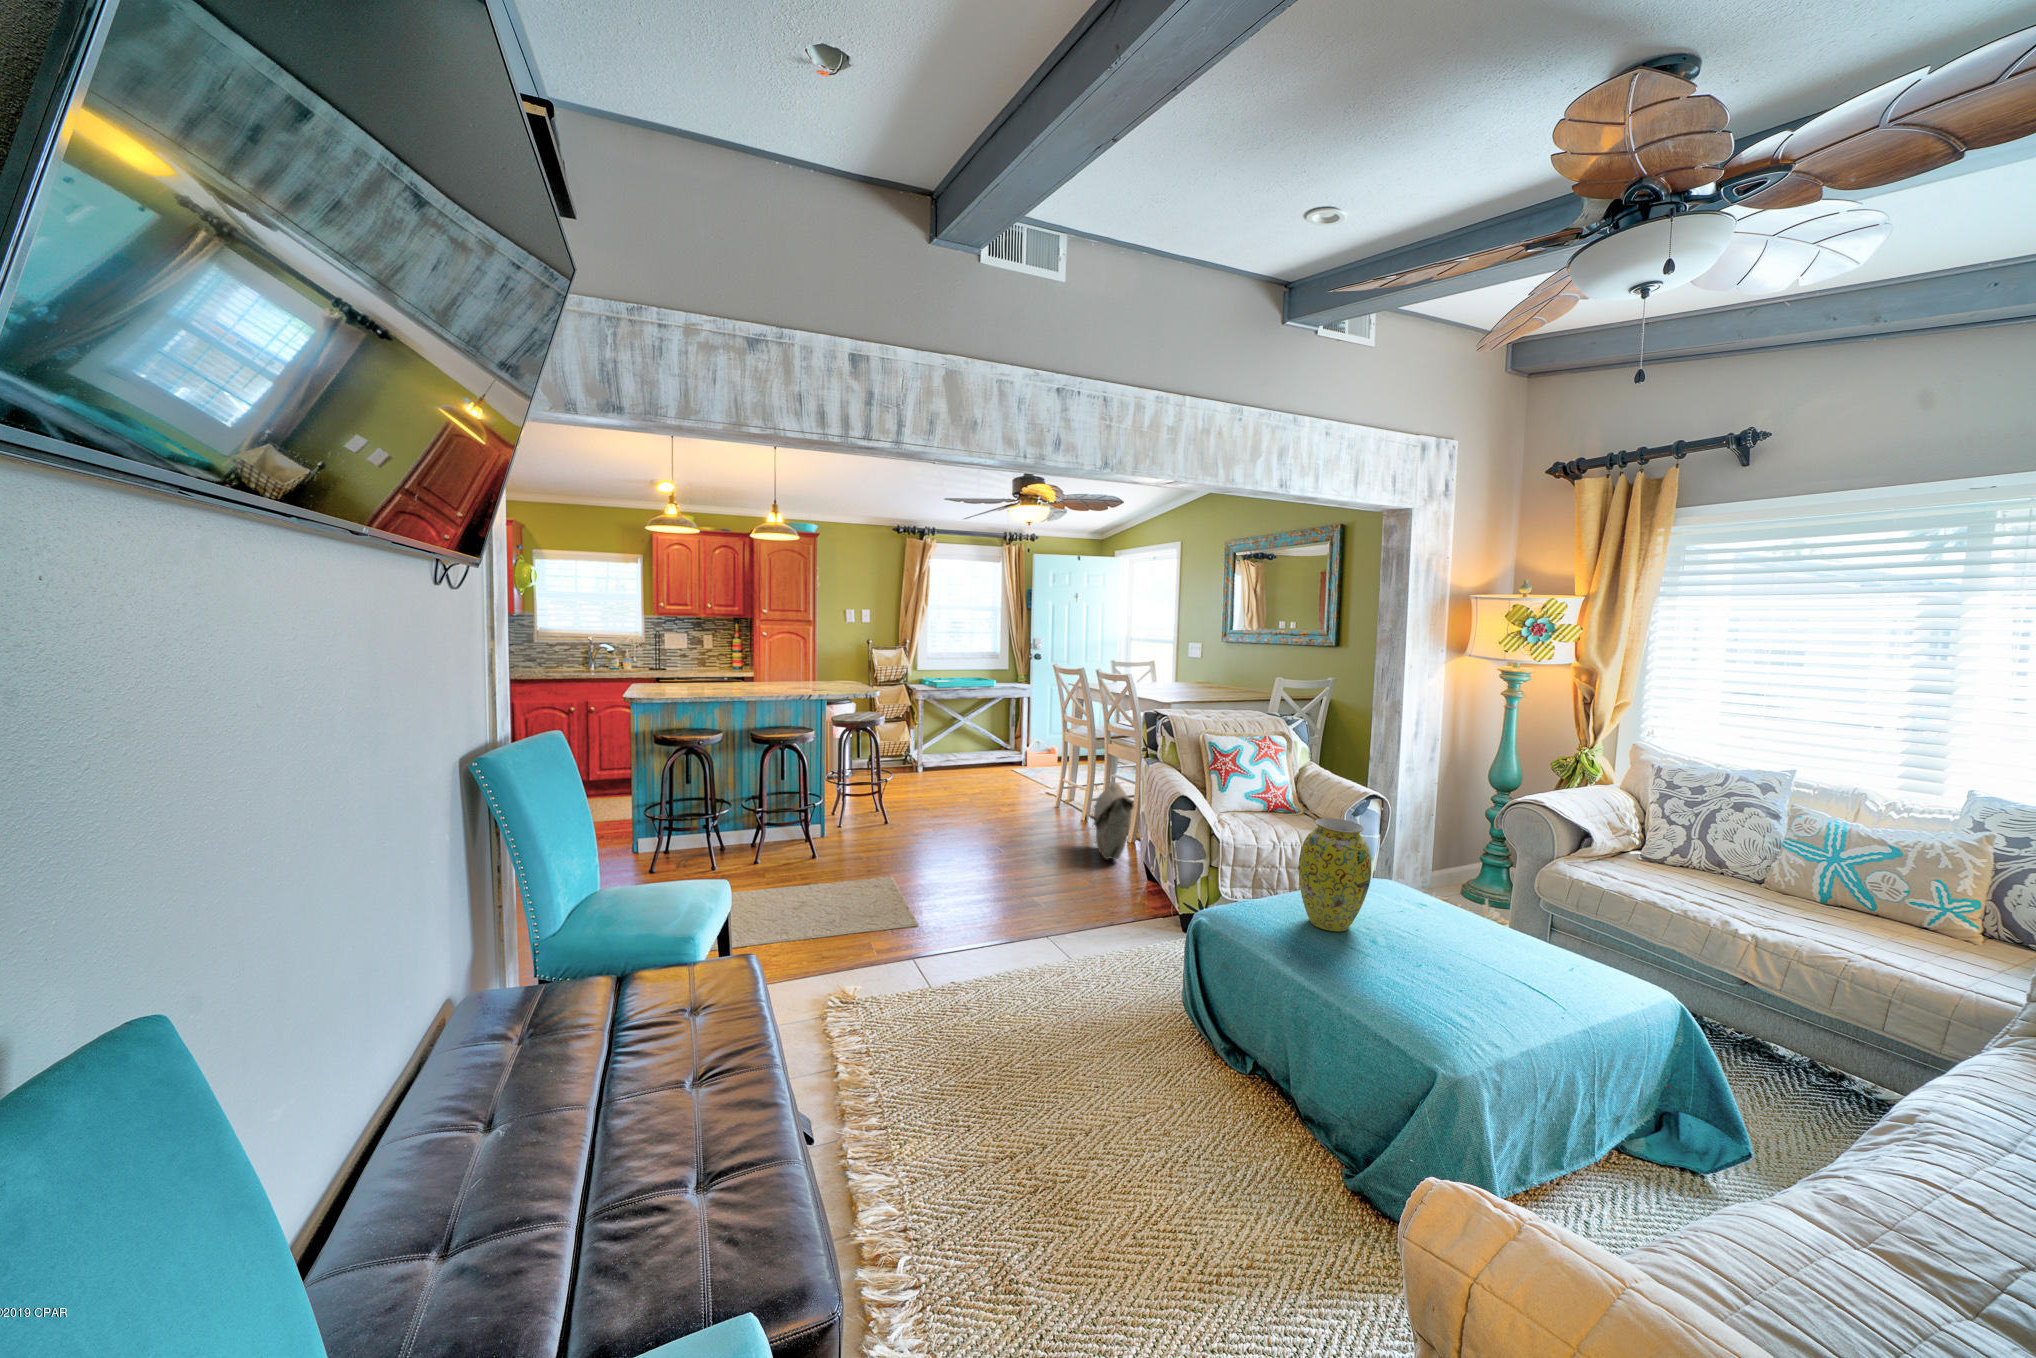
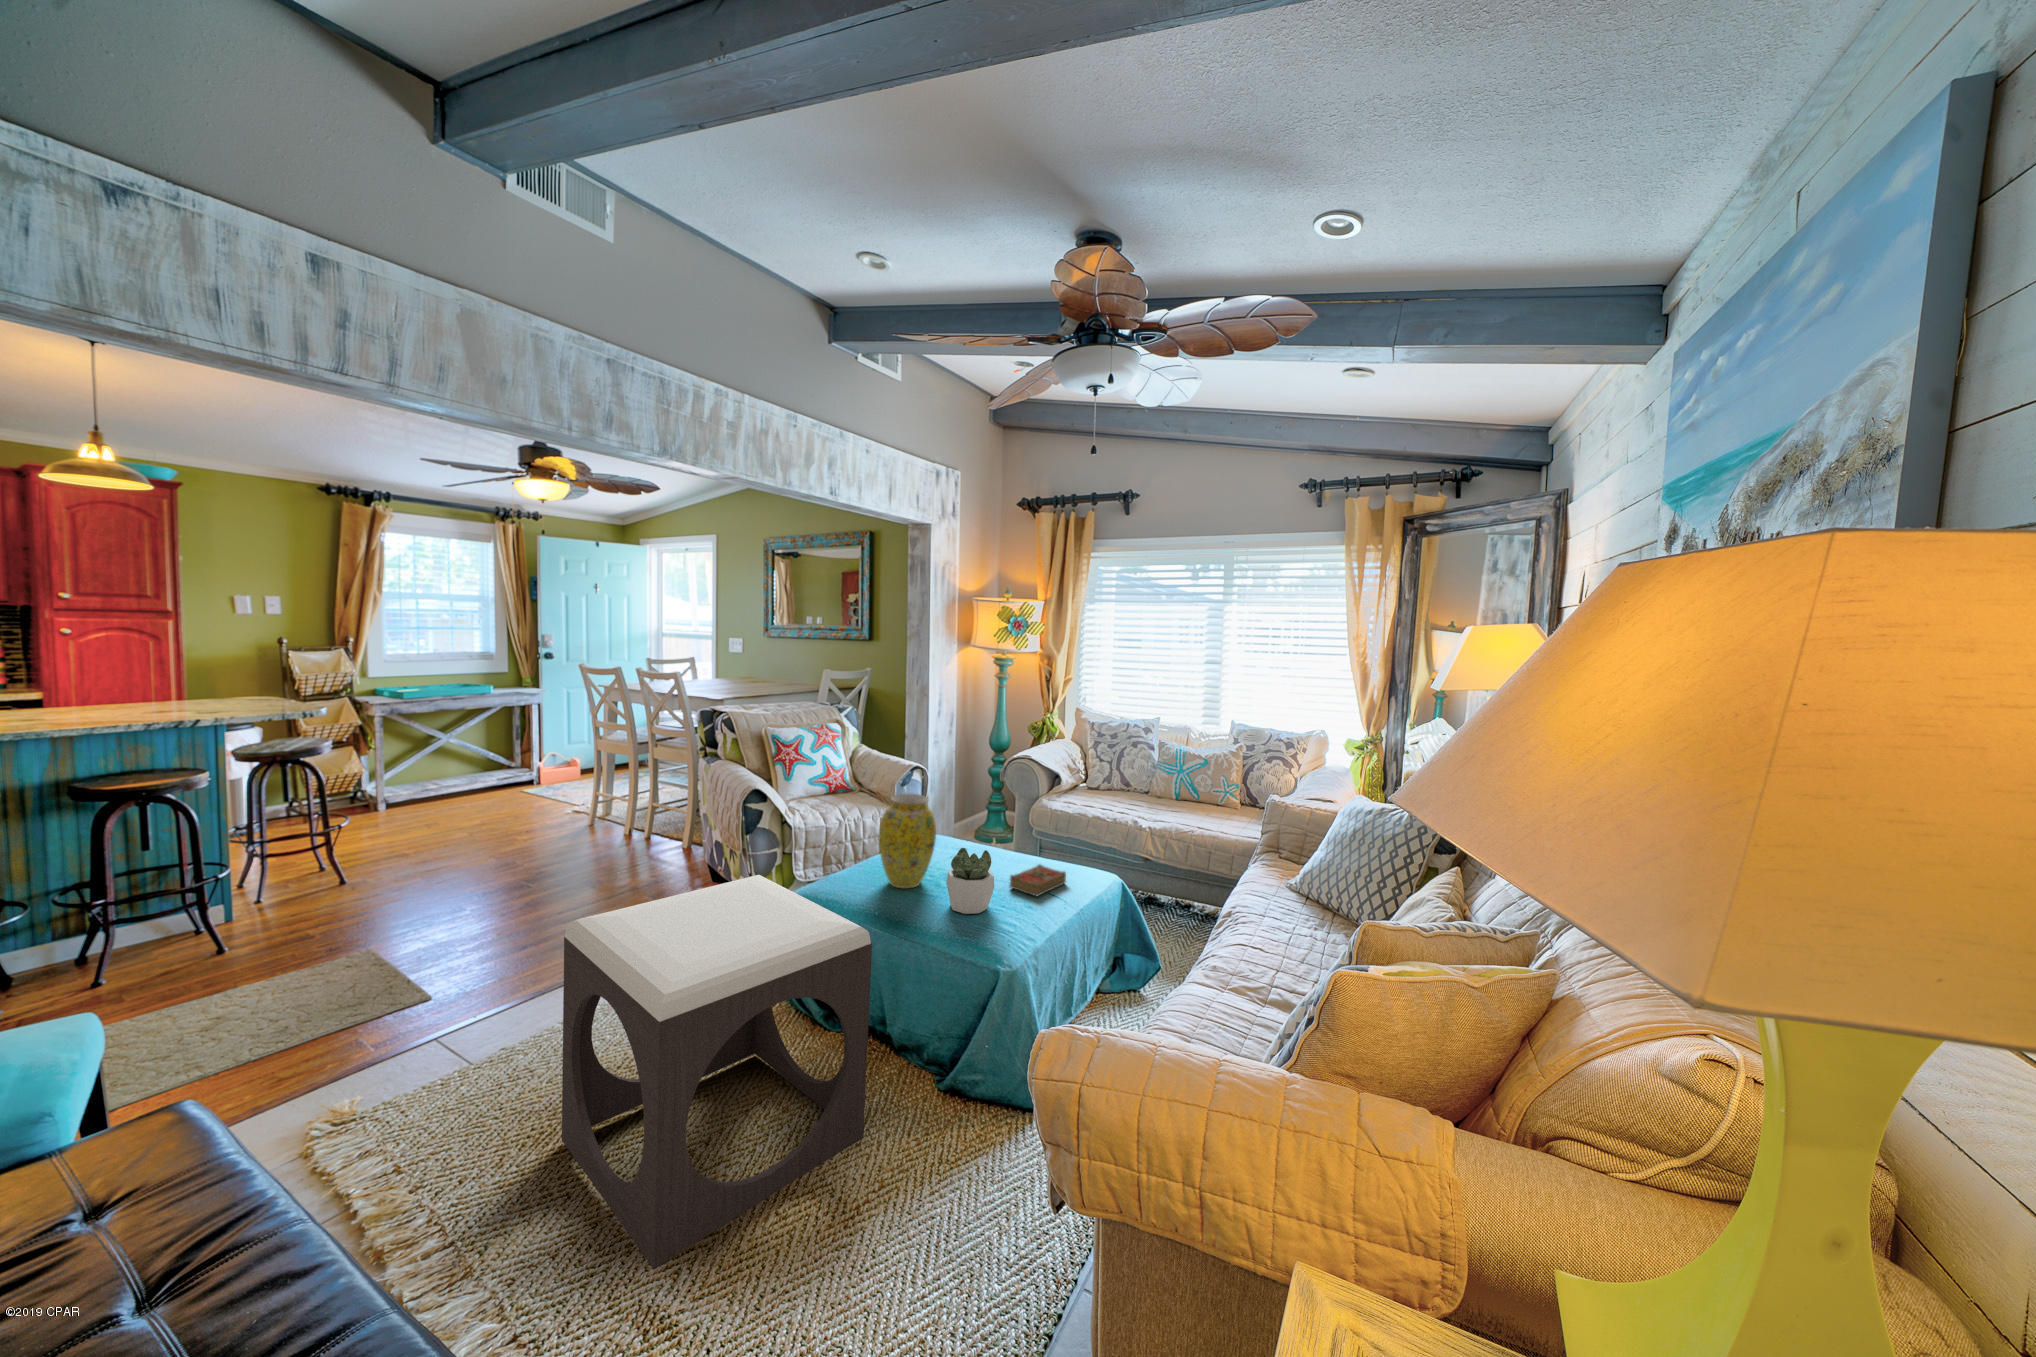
bag: present [1093,782,1134,859] -> none [640,784,690,866]
footstool: none [973,878,1262,1232] -> present [562,875,872,1269]
succulent plant: none [1377,895,1442,982] -> present [946,848,994,914]
book: none [1471,941,1565,982] -> present [1010,864,1066,896]

